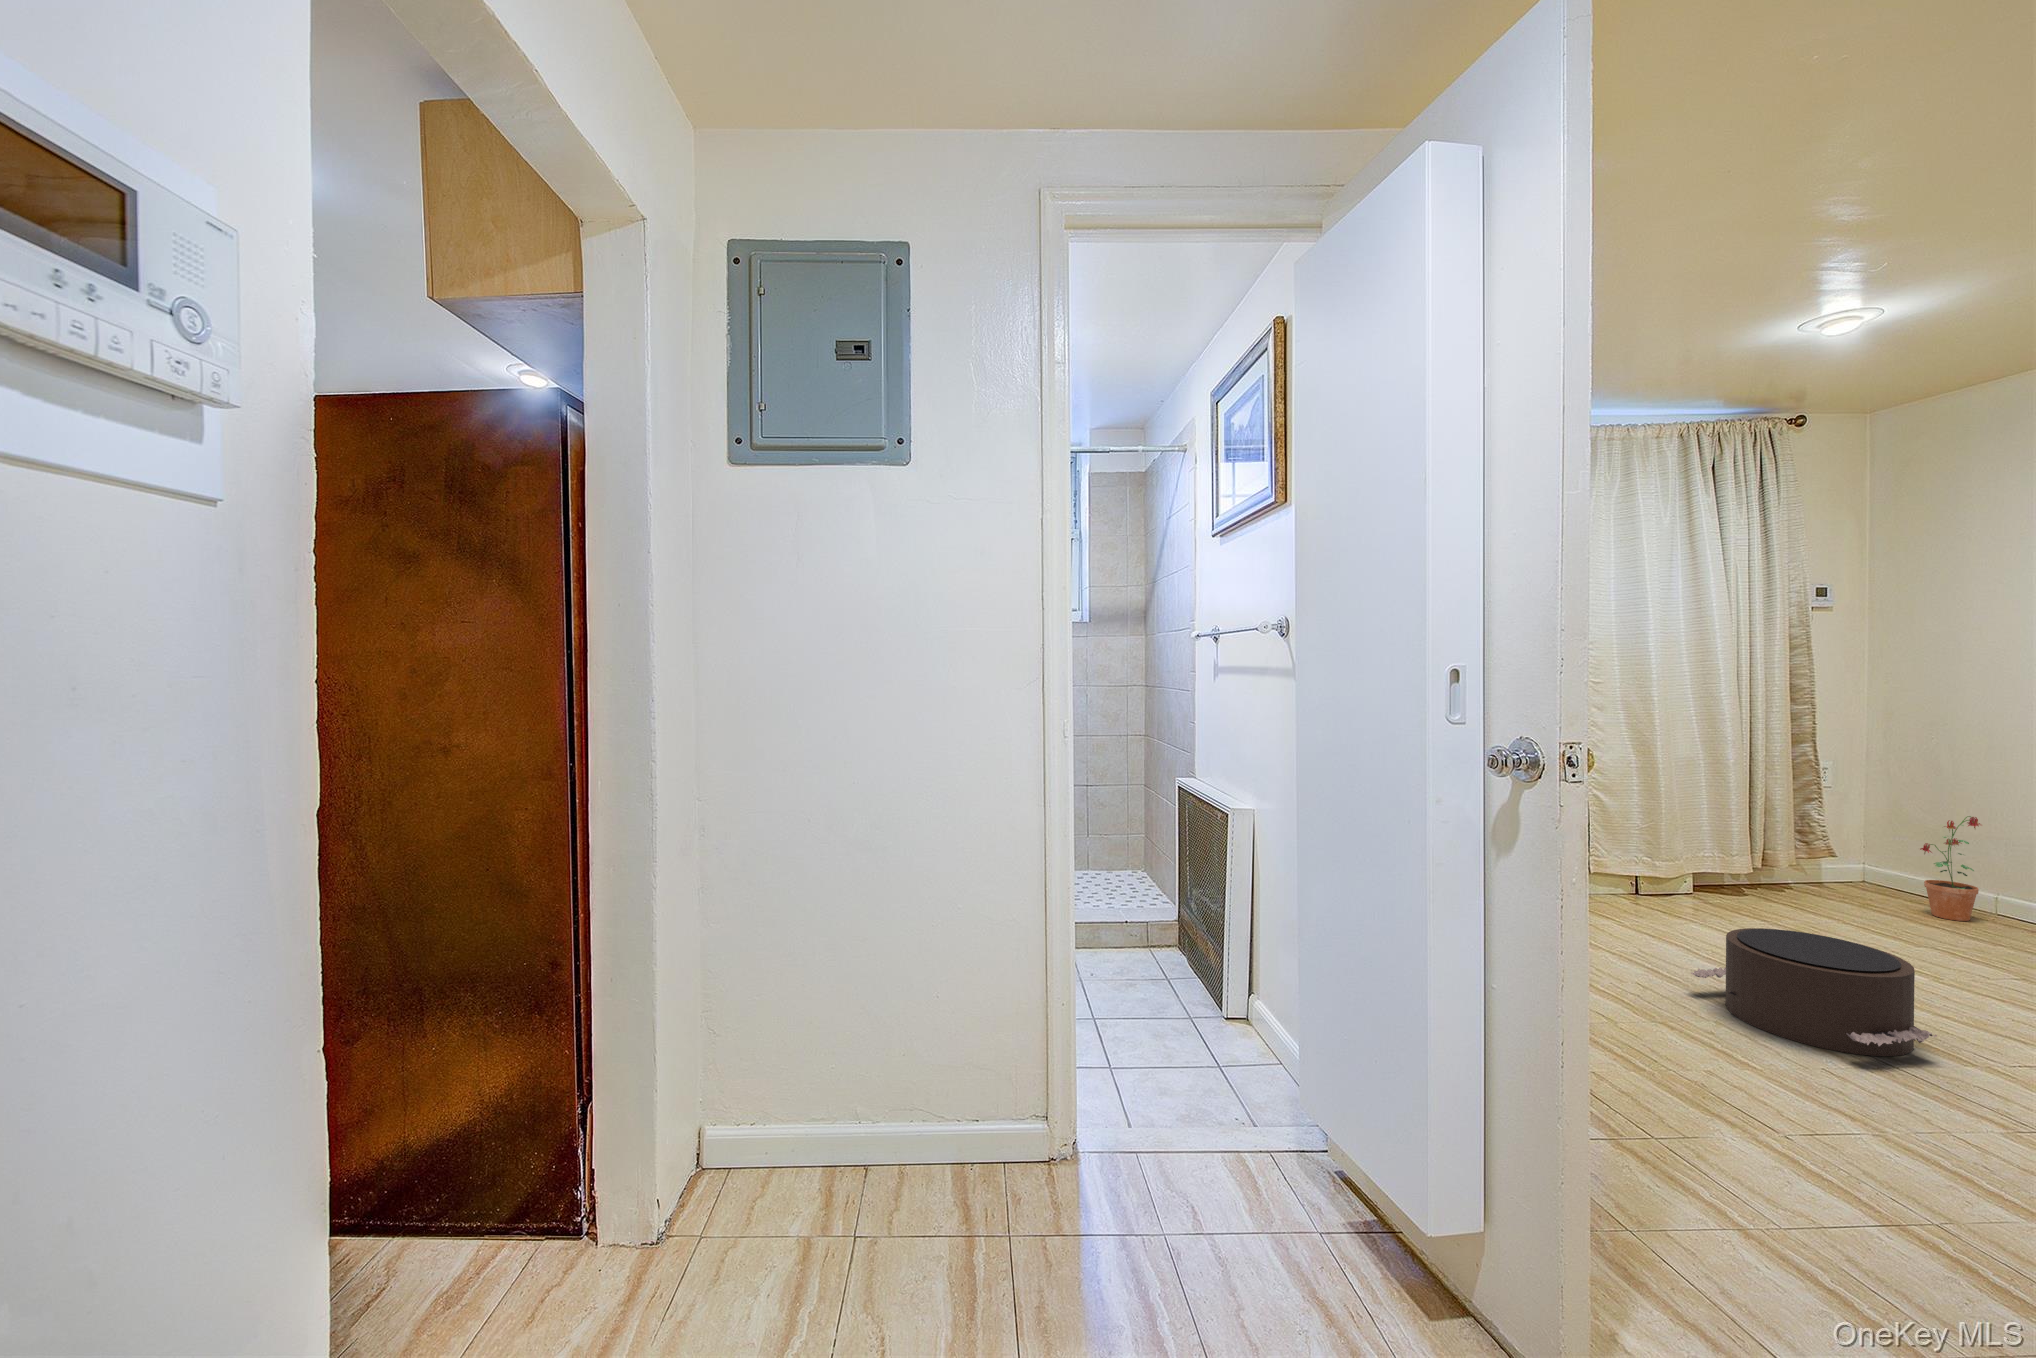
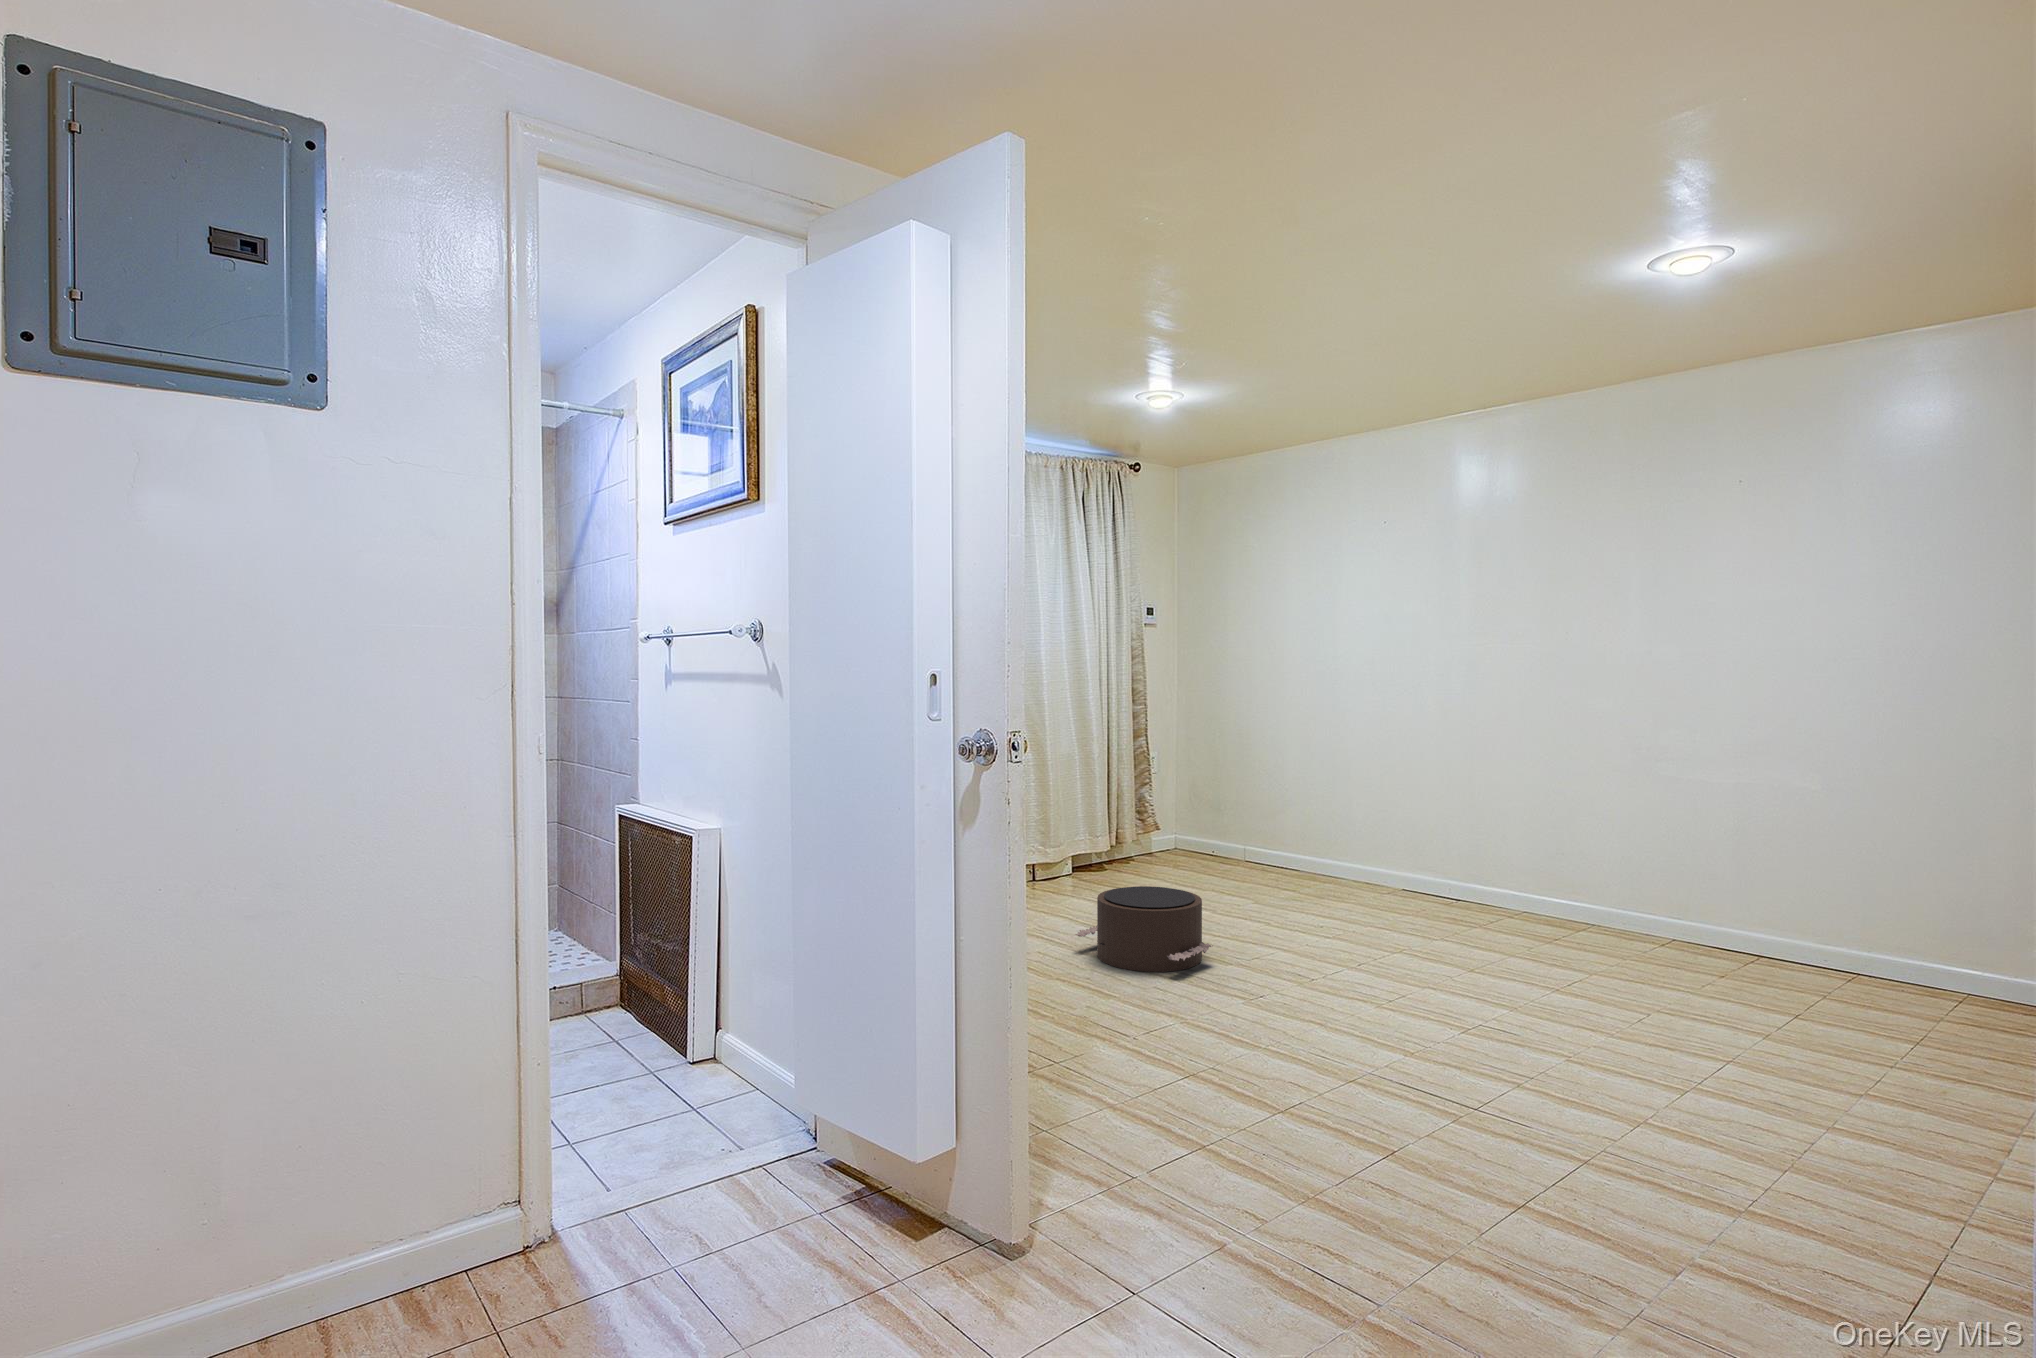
potted plant: present [1920,816,1981,921] -> none [1206,787,1238,868]

